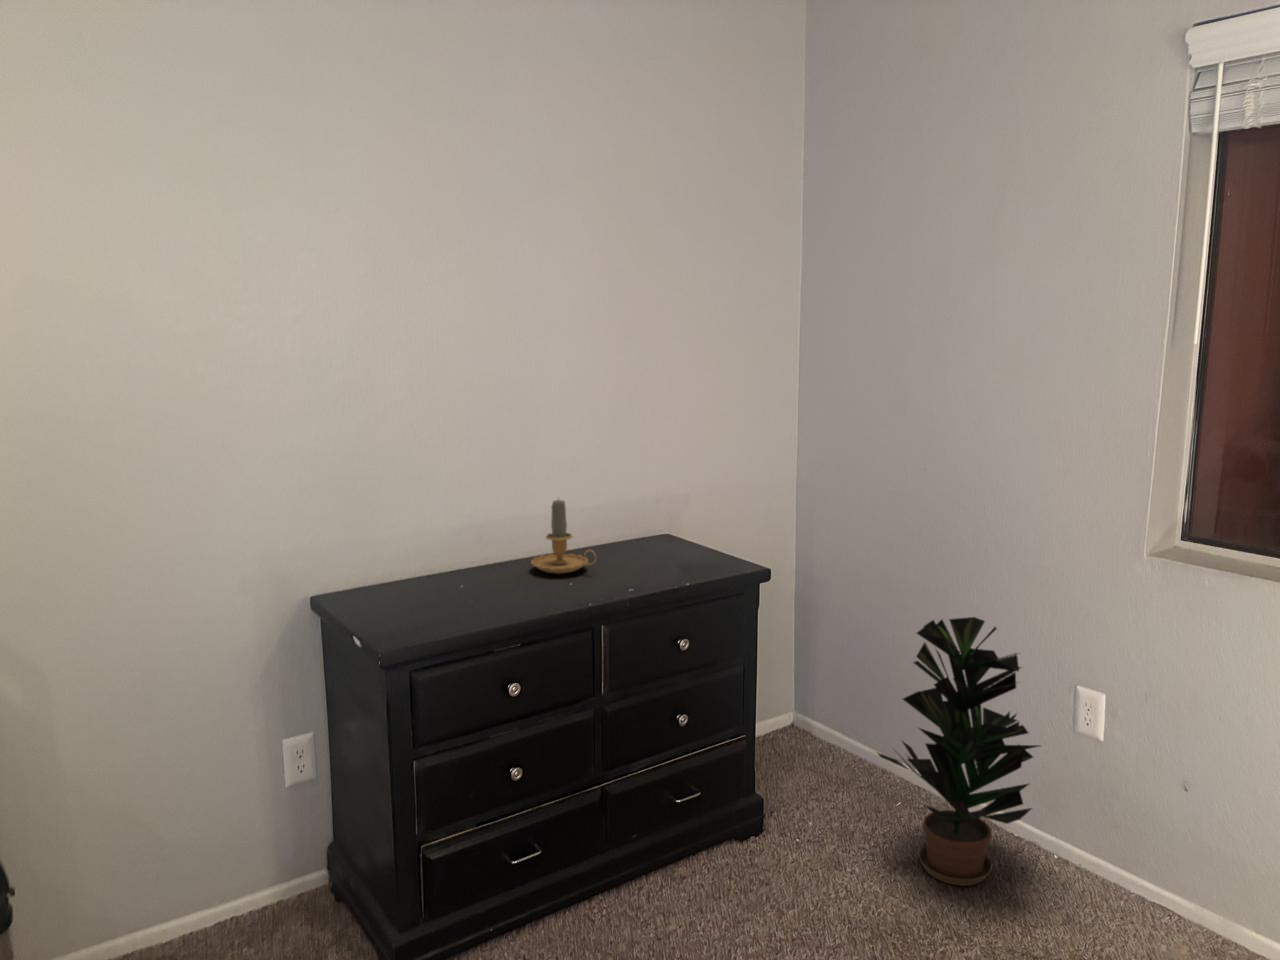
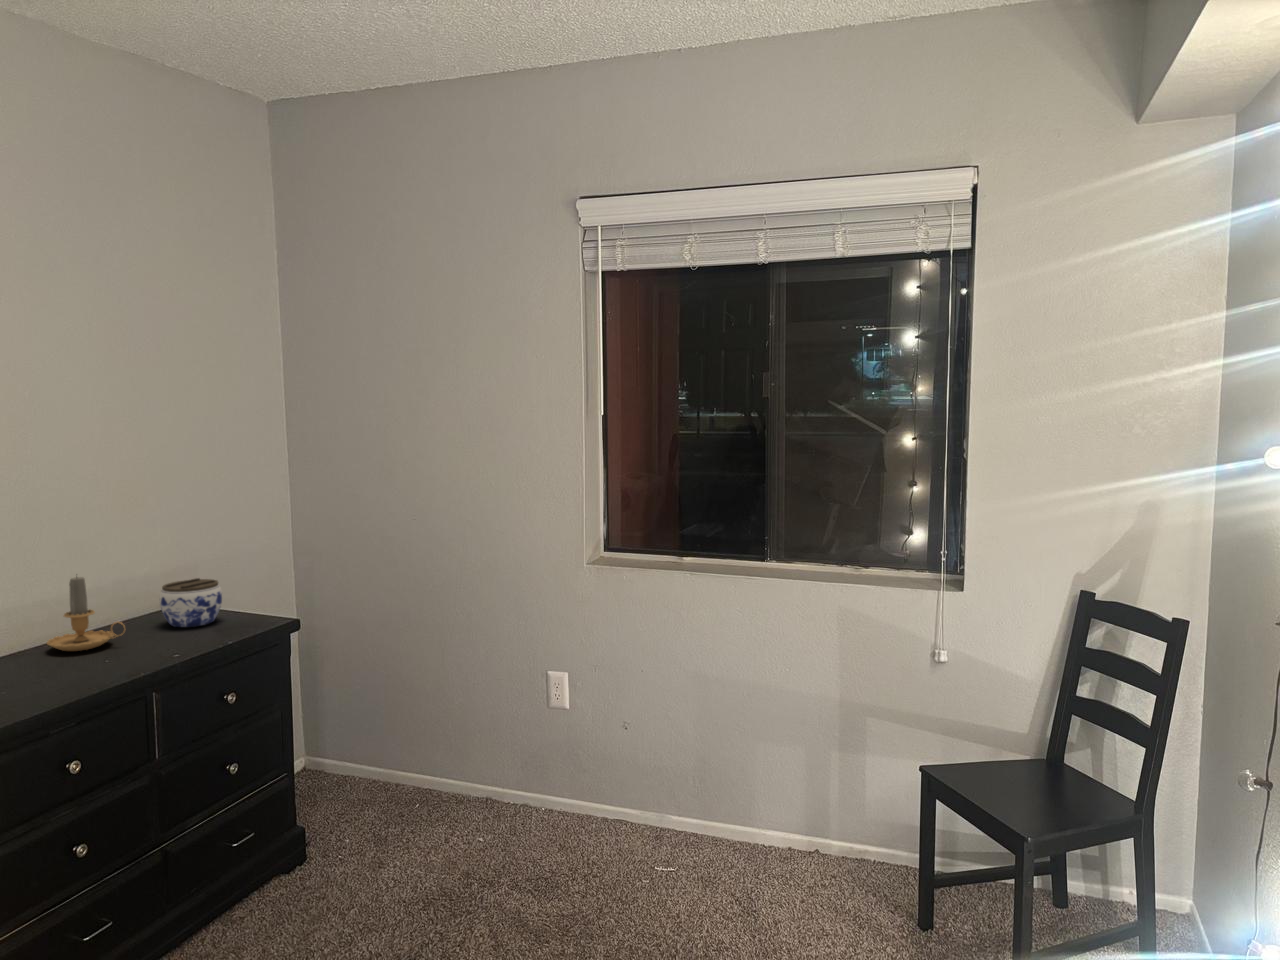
jar: none [637,512,697,563] -> present [160,578,222,627]
potted plant: present [878,617,1039,885] -> none [404,632,532,850]

